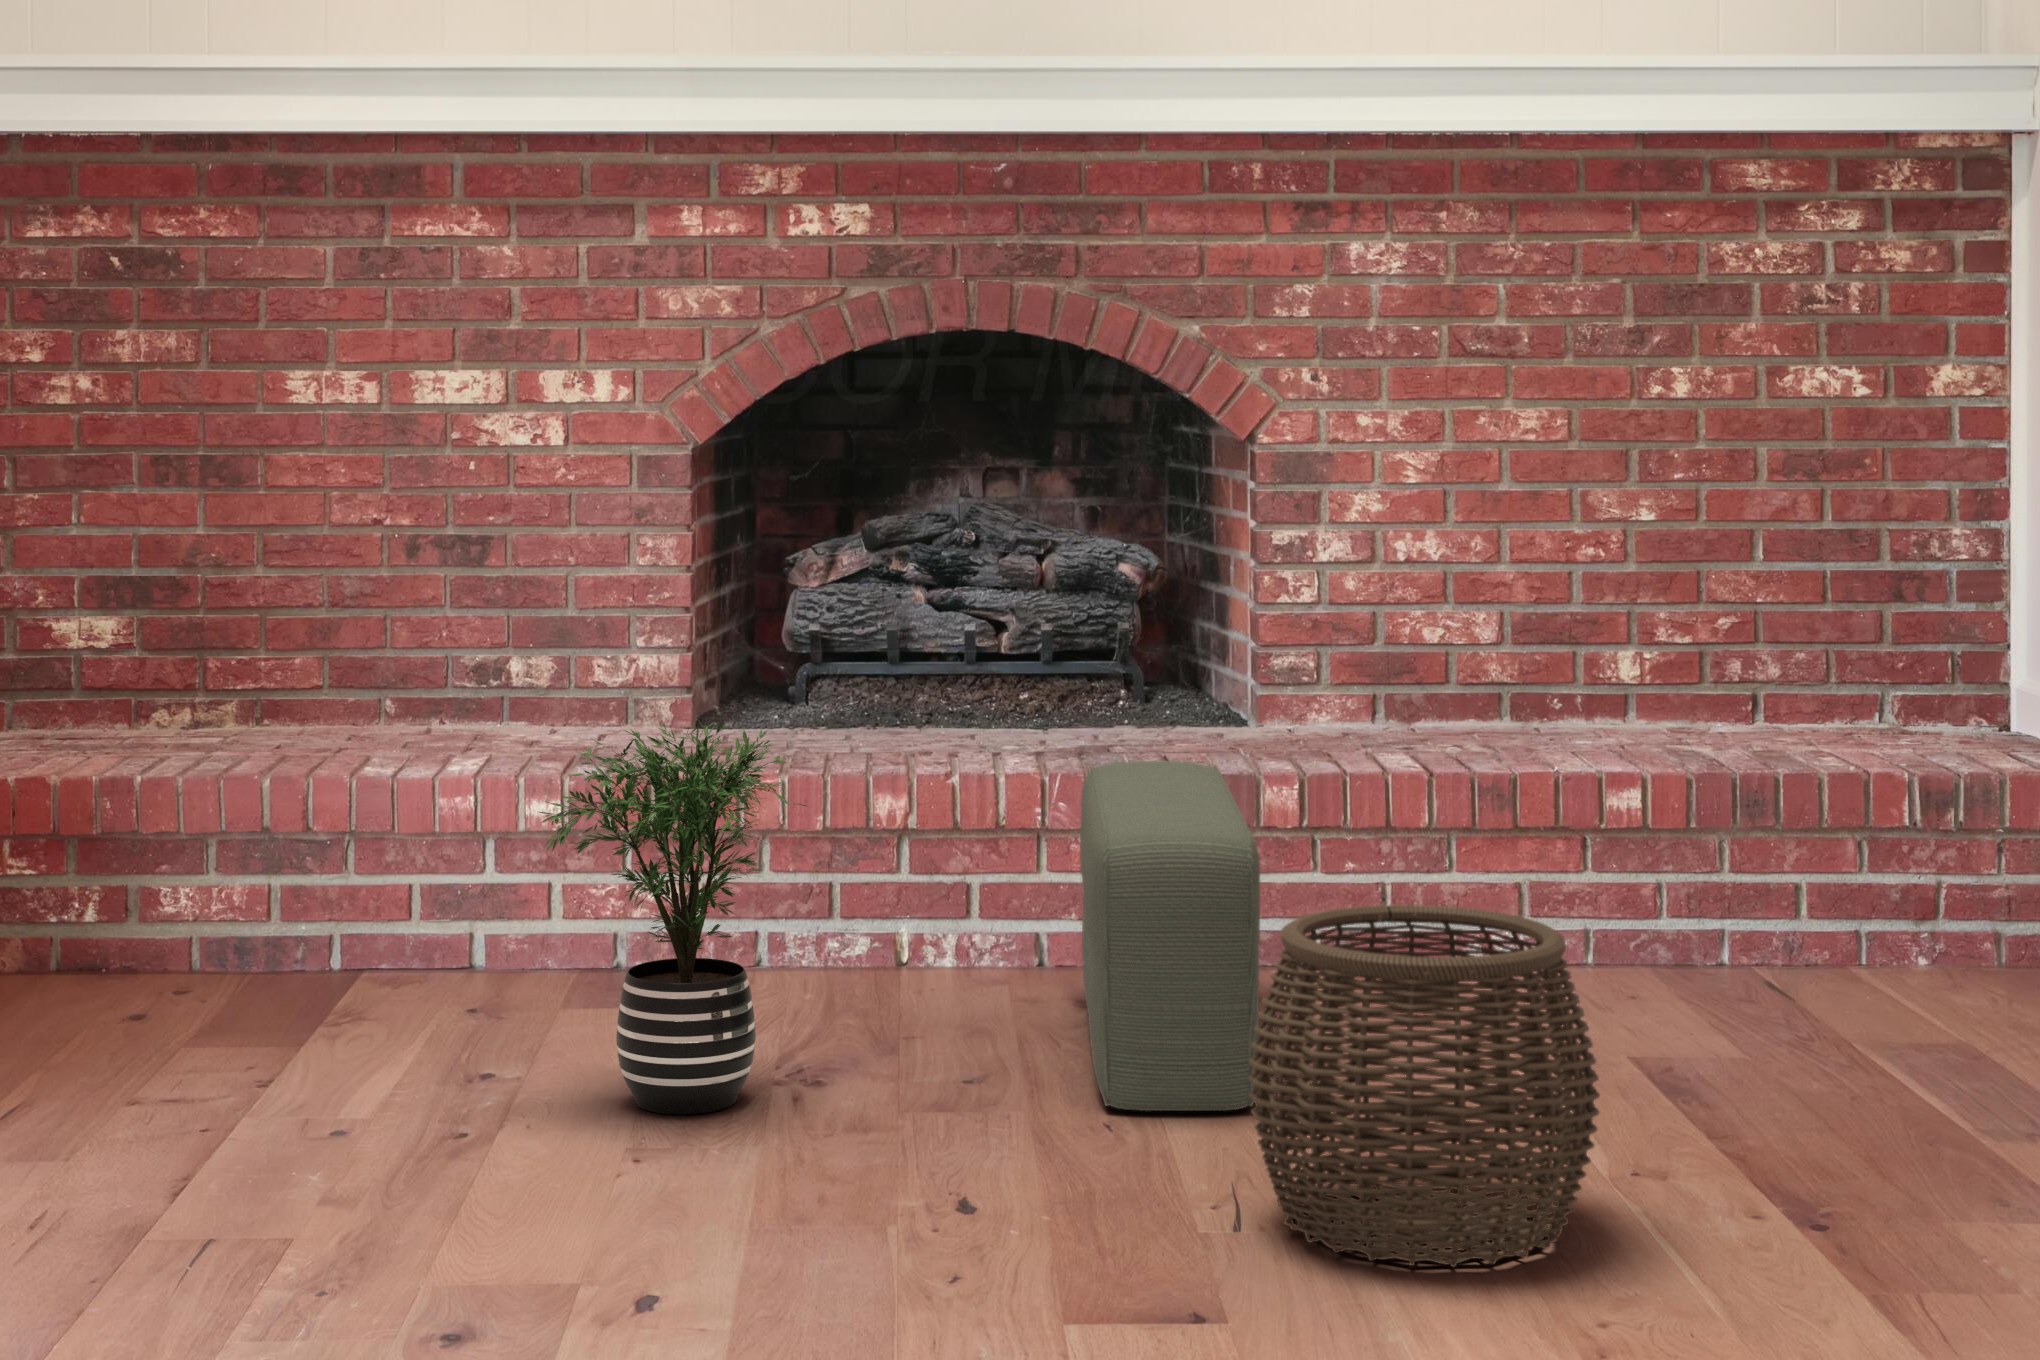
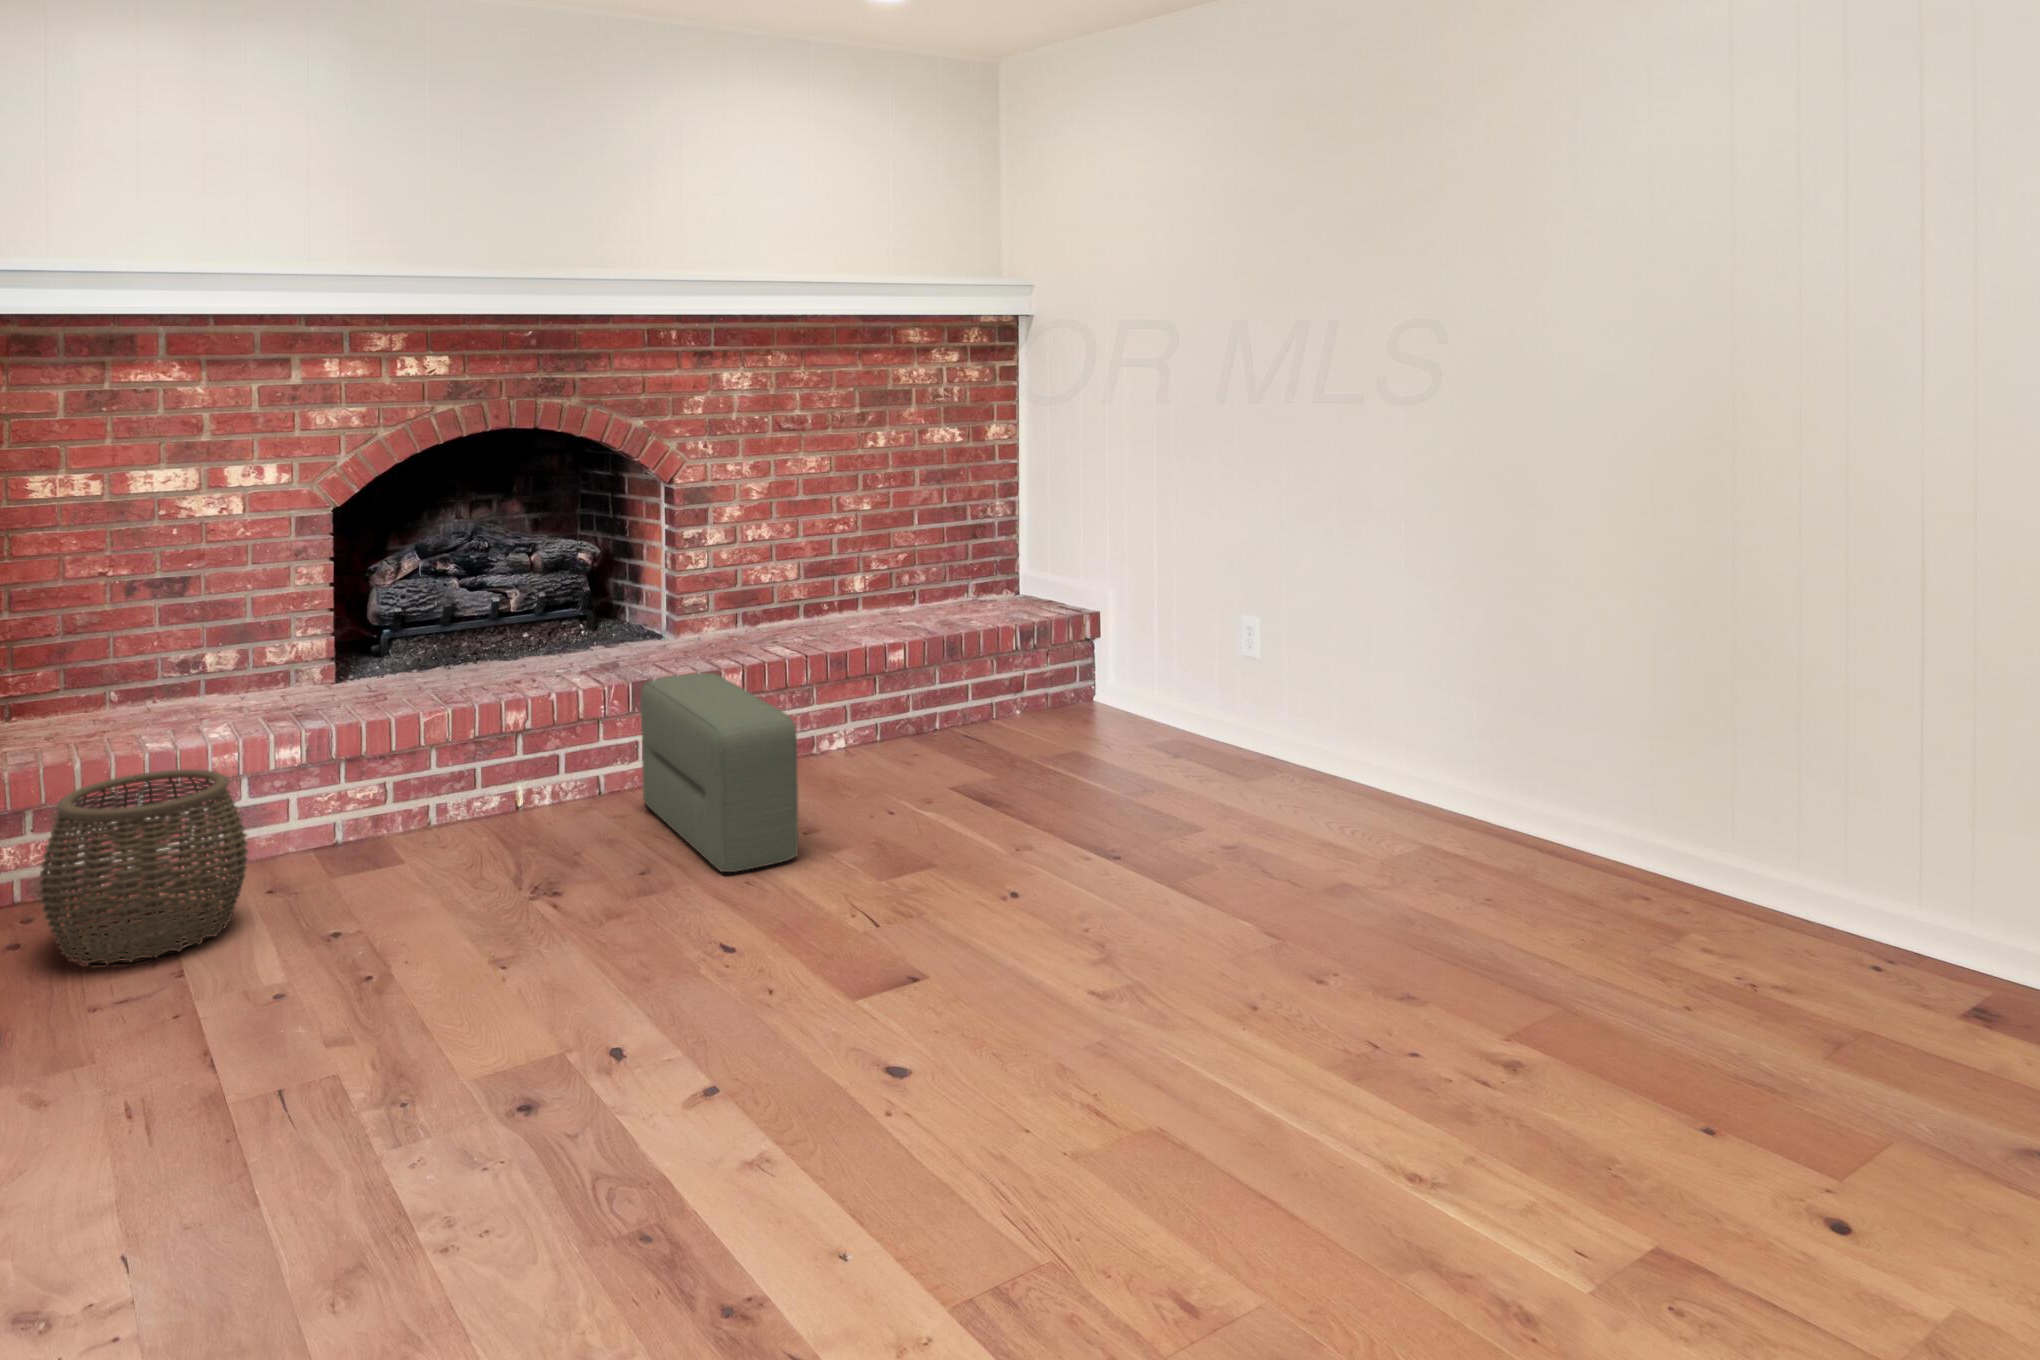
potted plant: present [540,721,806,1114] -> none [385,696,545,930]
woven basket: present [1248,905,1600,1267] -> present [39,769,248,964]

